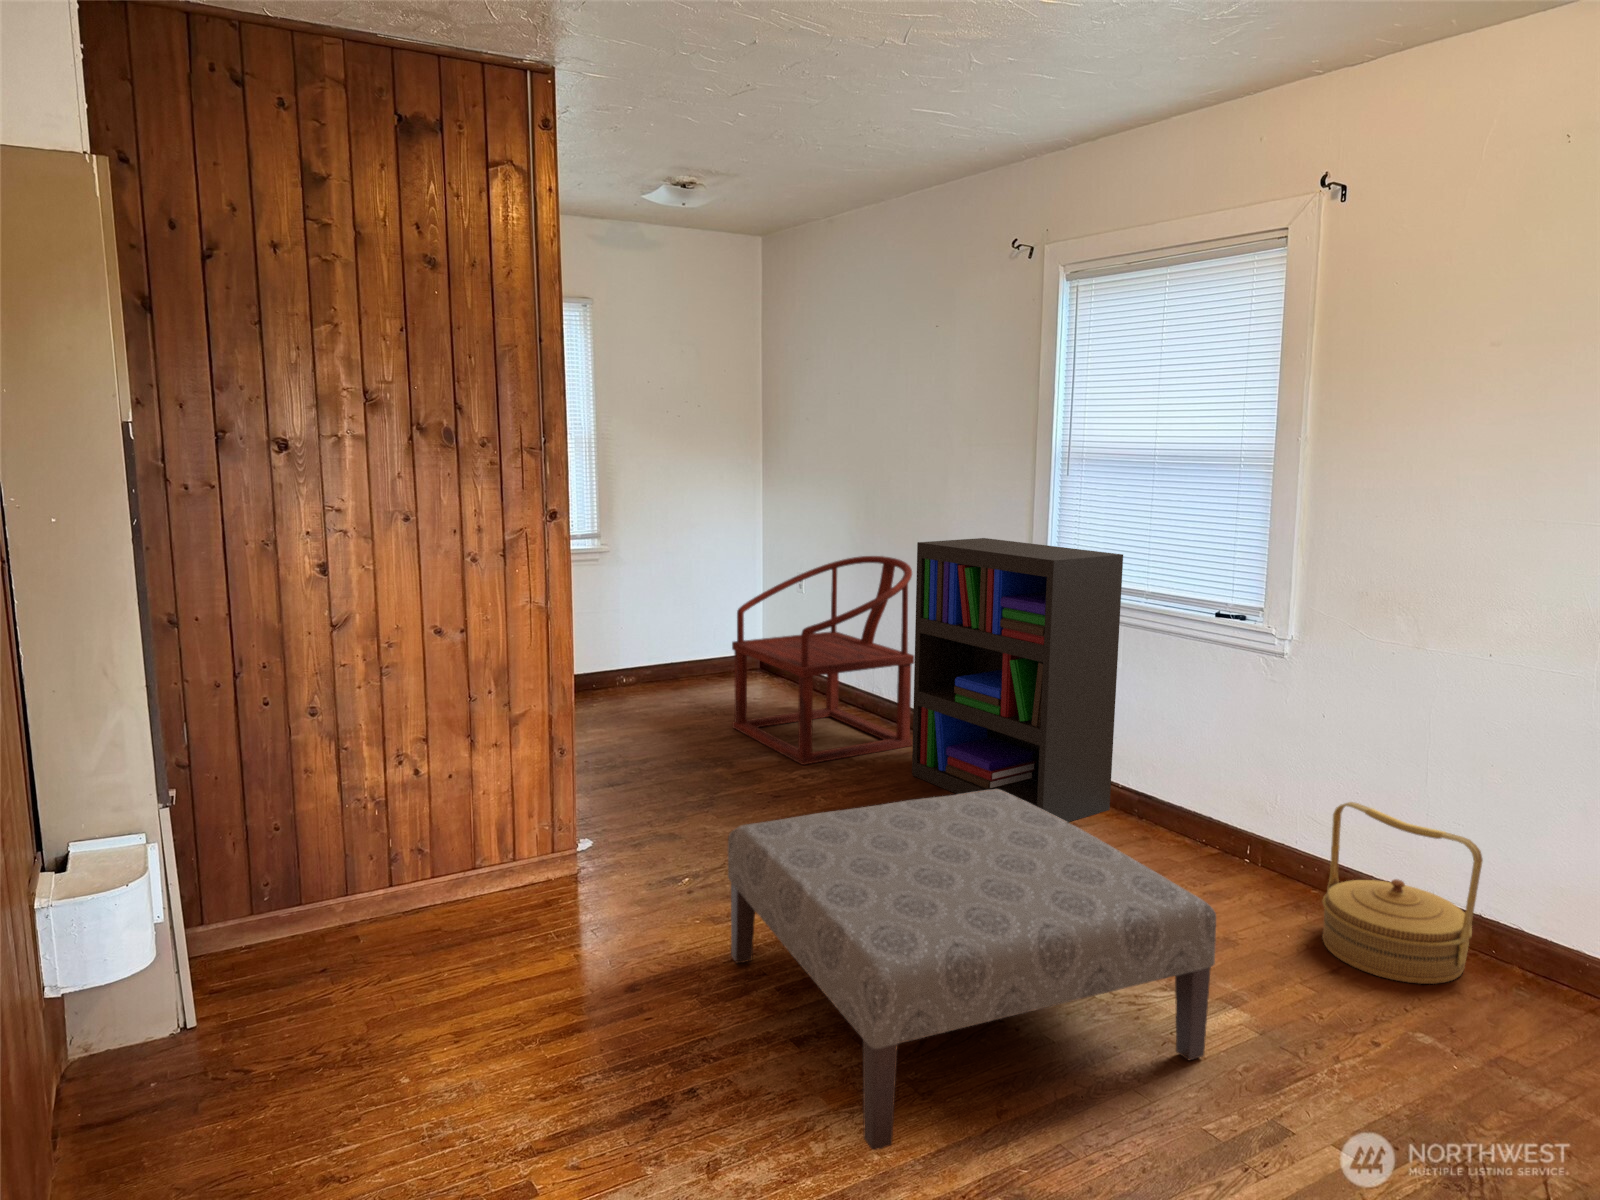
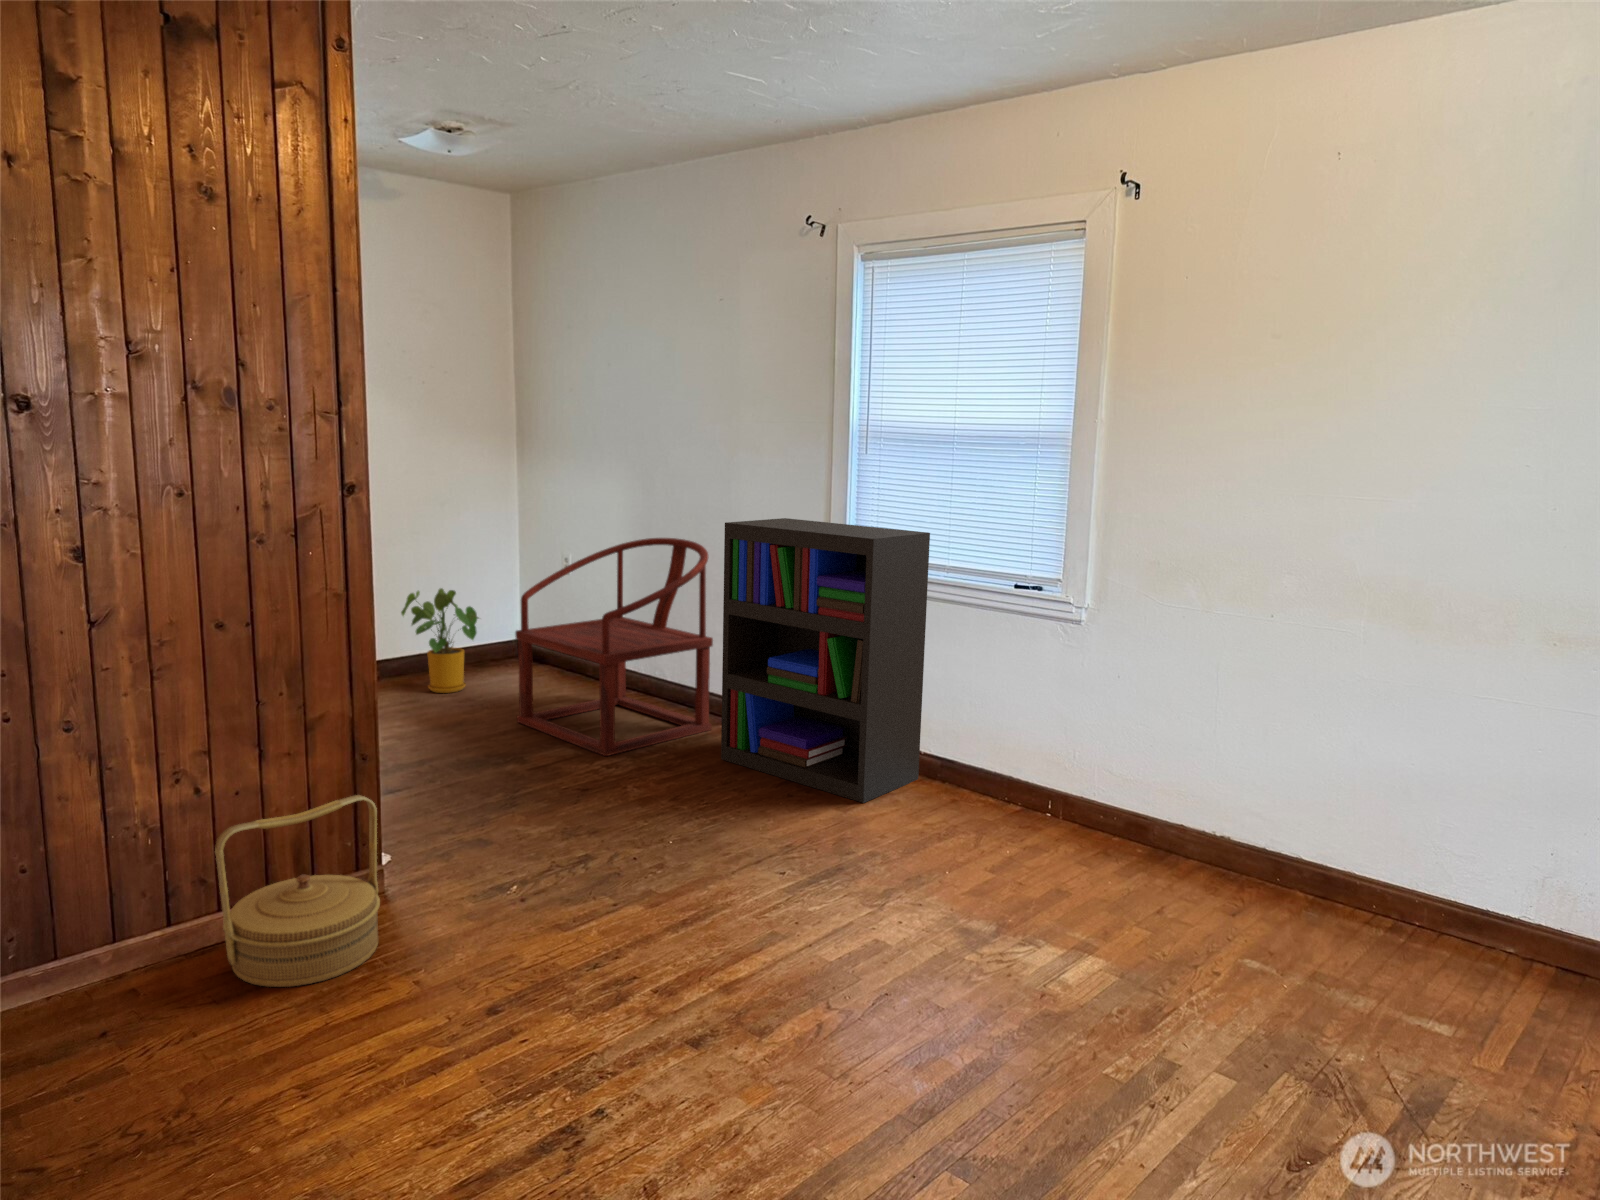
house plant: none [643,600,713,697] -> present [401,588,478,693]
ottoman: present [728,790,1216,1150] -> none [593,766,1090,1142]
woven basket: present [1322,802,1483,984] -> present [215,795,380,987]

